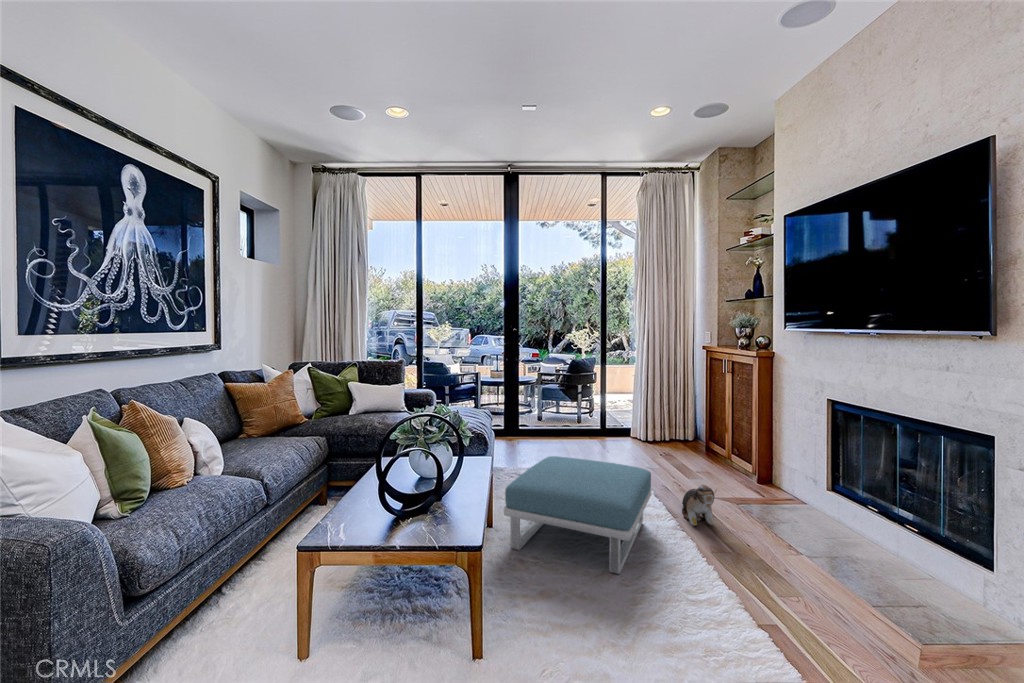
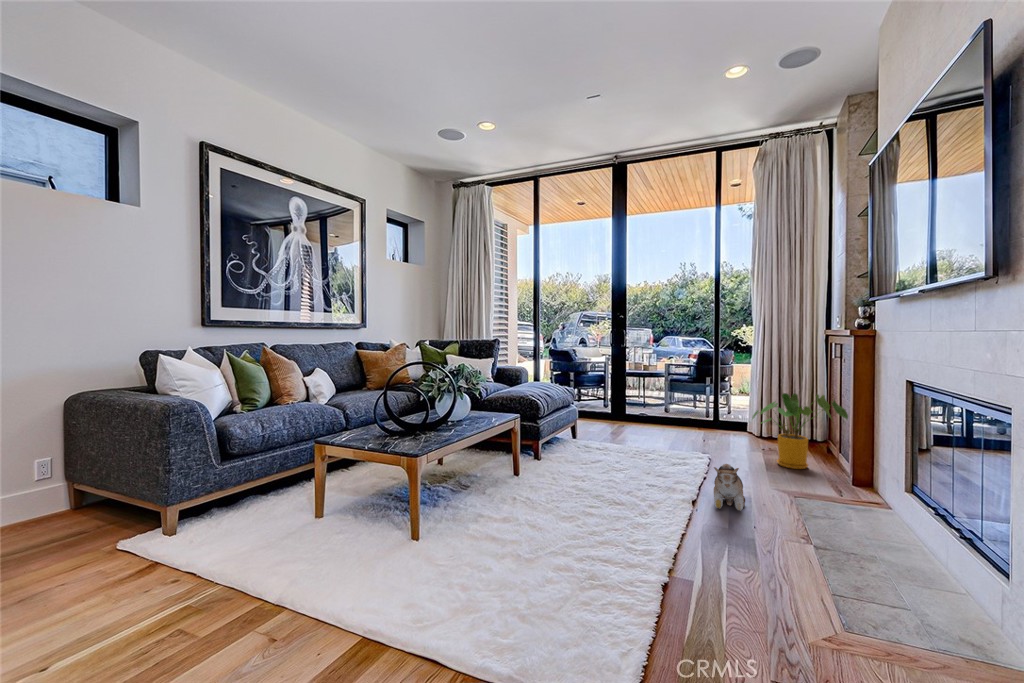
house plant: none [667,405,739,471] -> present [752,393,848,469]
footstool: present [504,456,651,574] -> none [508,423,669,525]

